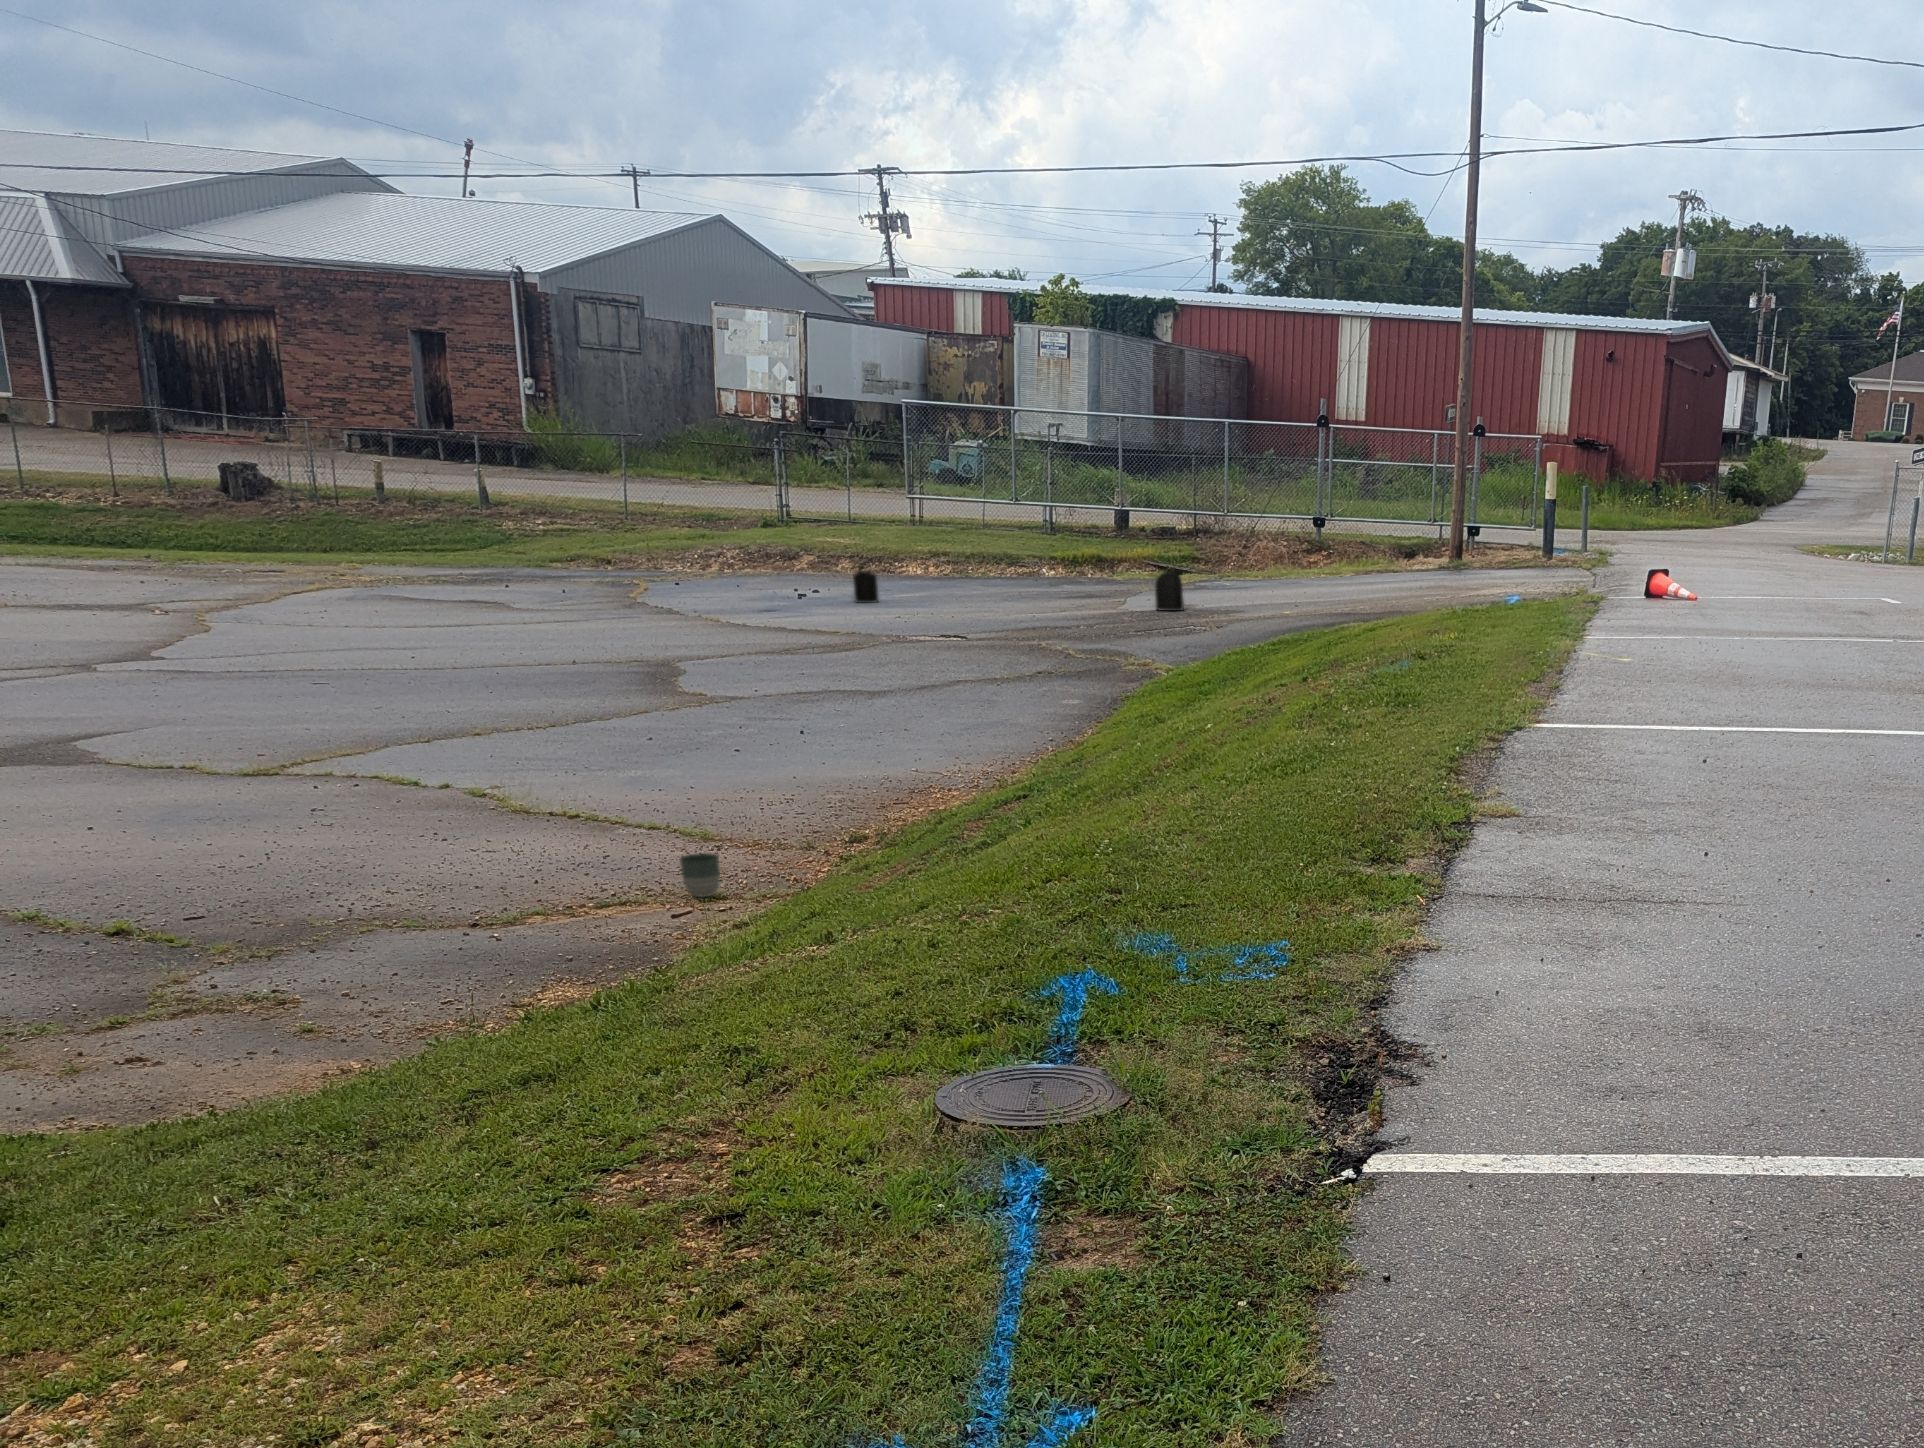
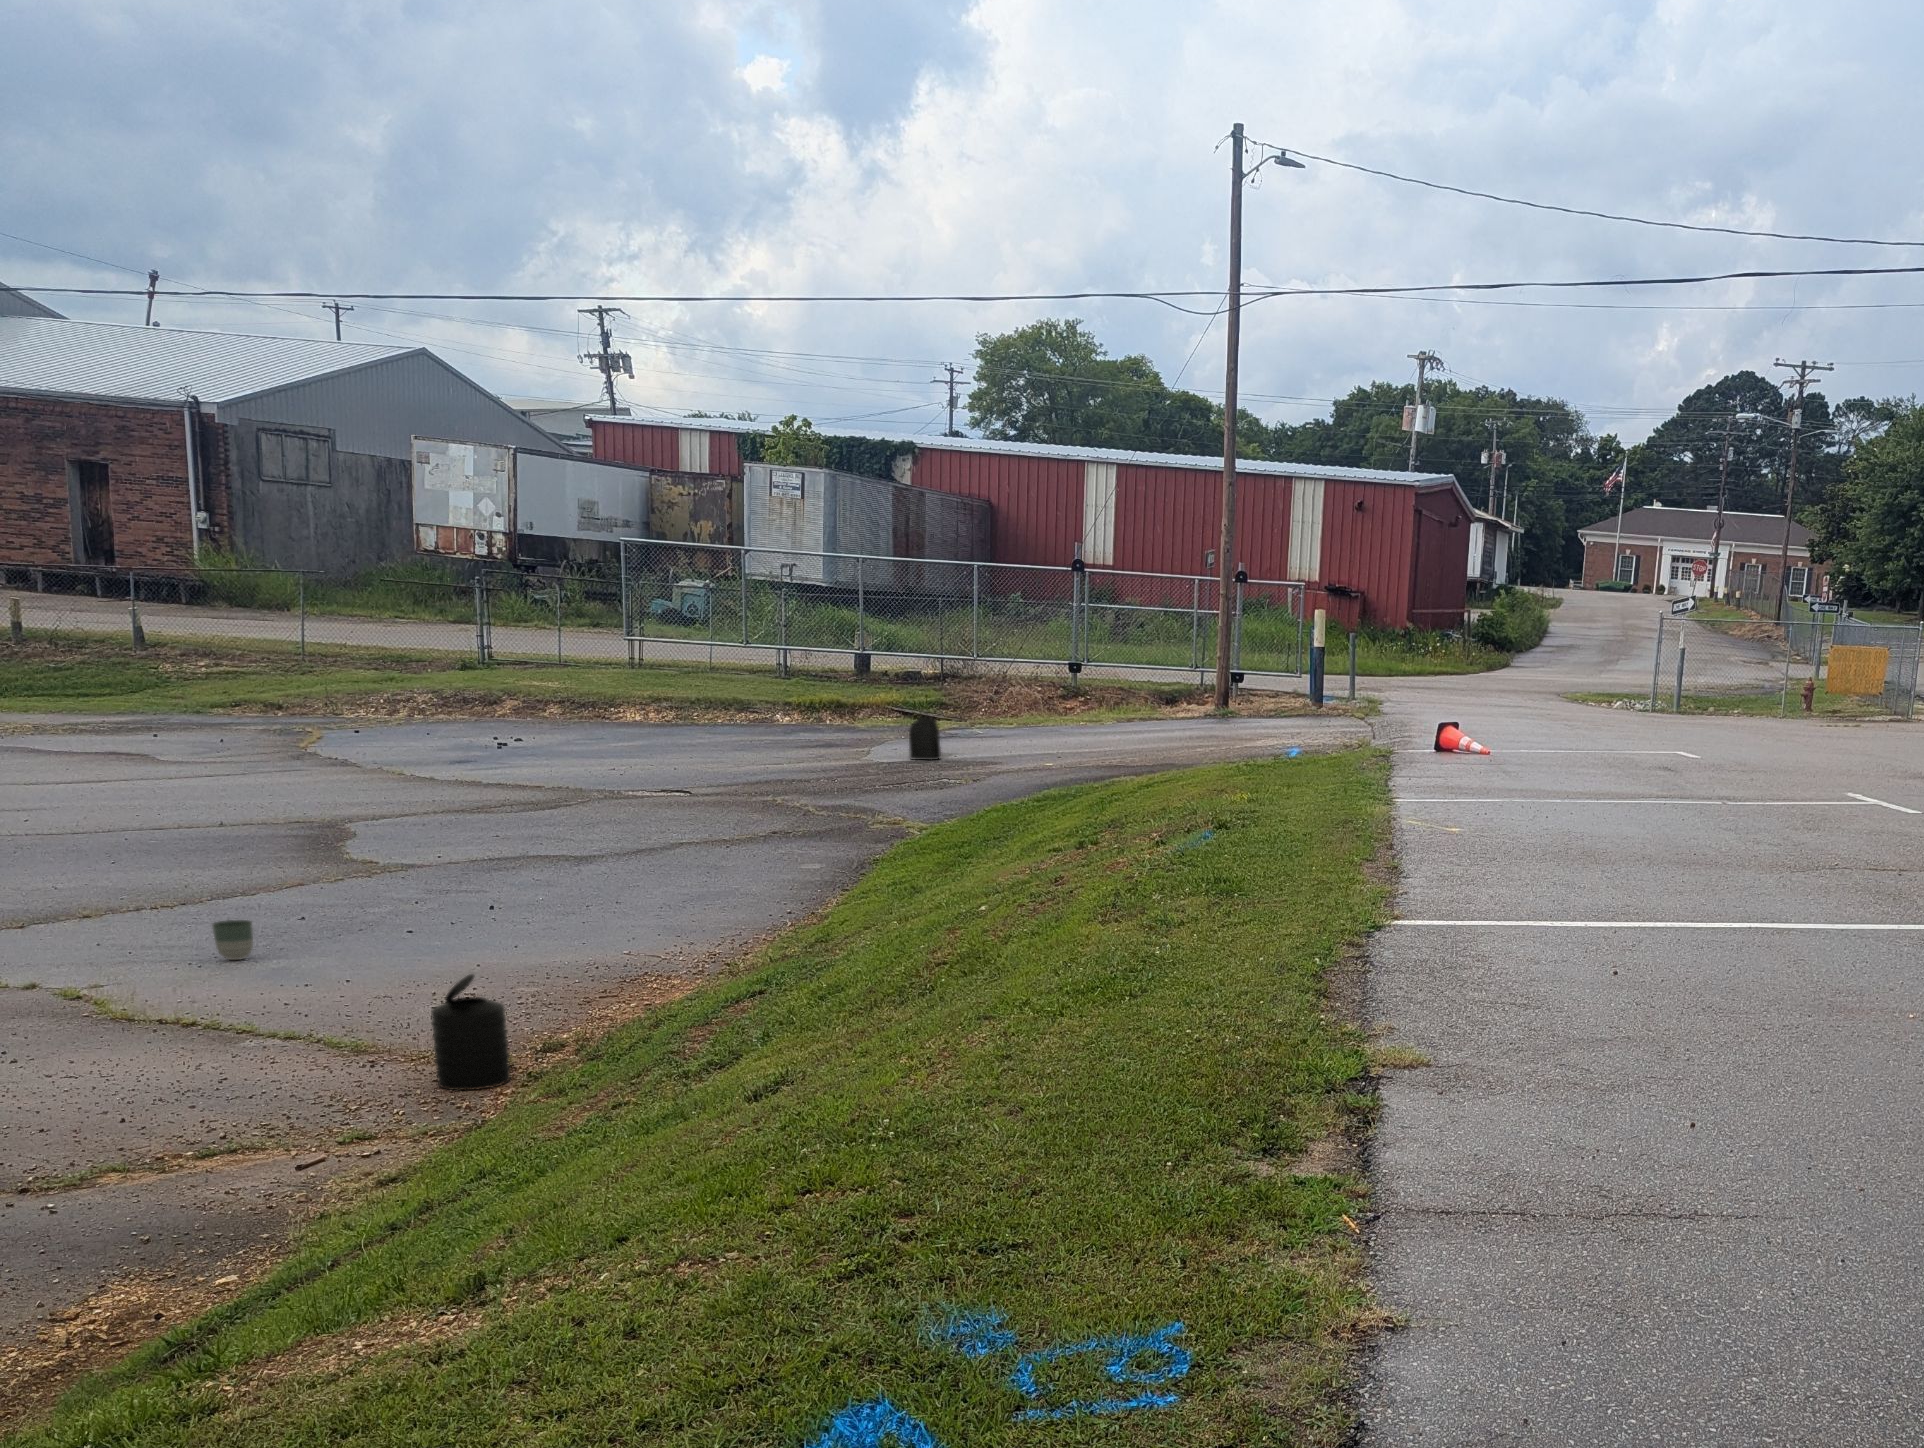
trash can: present [853,563,879,603] -> present [431,974,511,1090]
planter: present [680,853,720,897] -> present [212,920,253,960]

